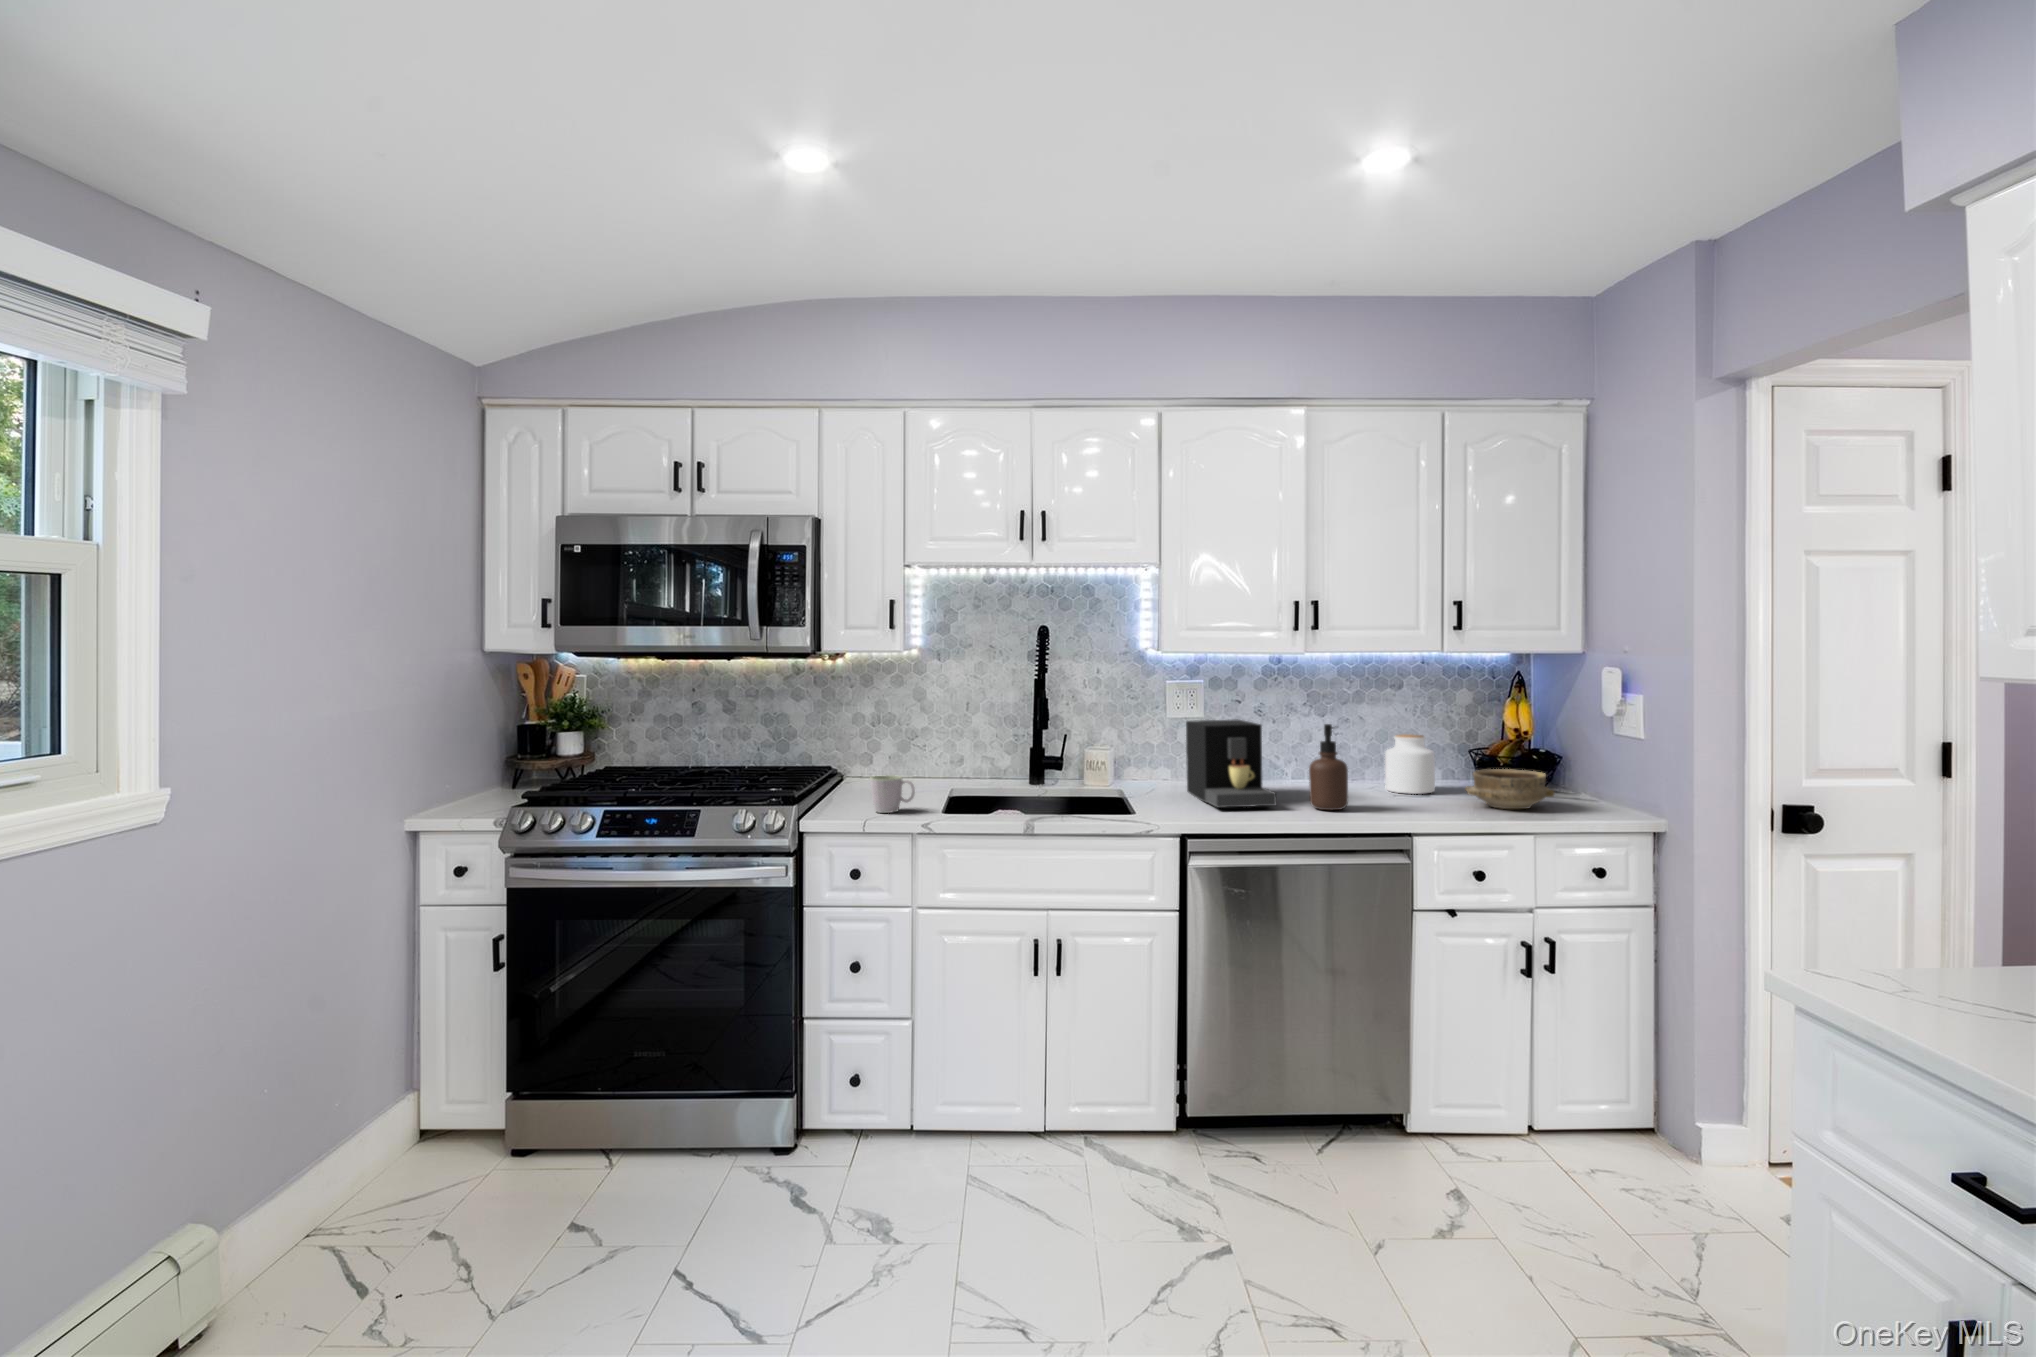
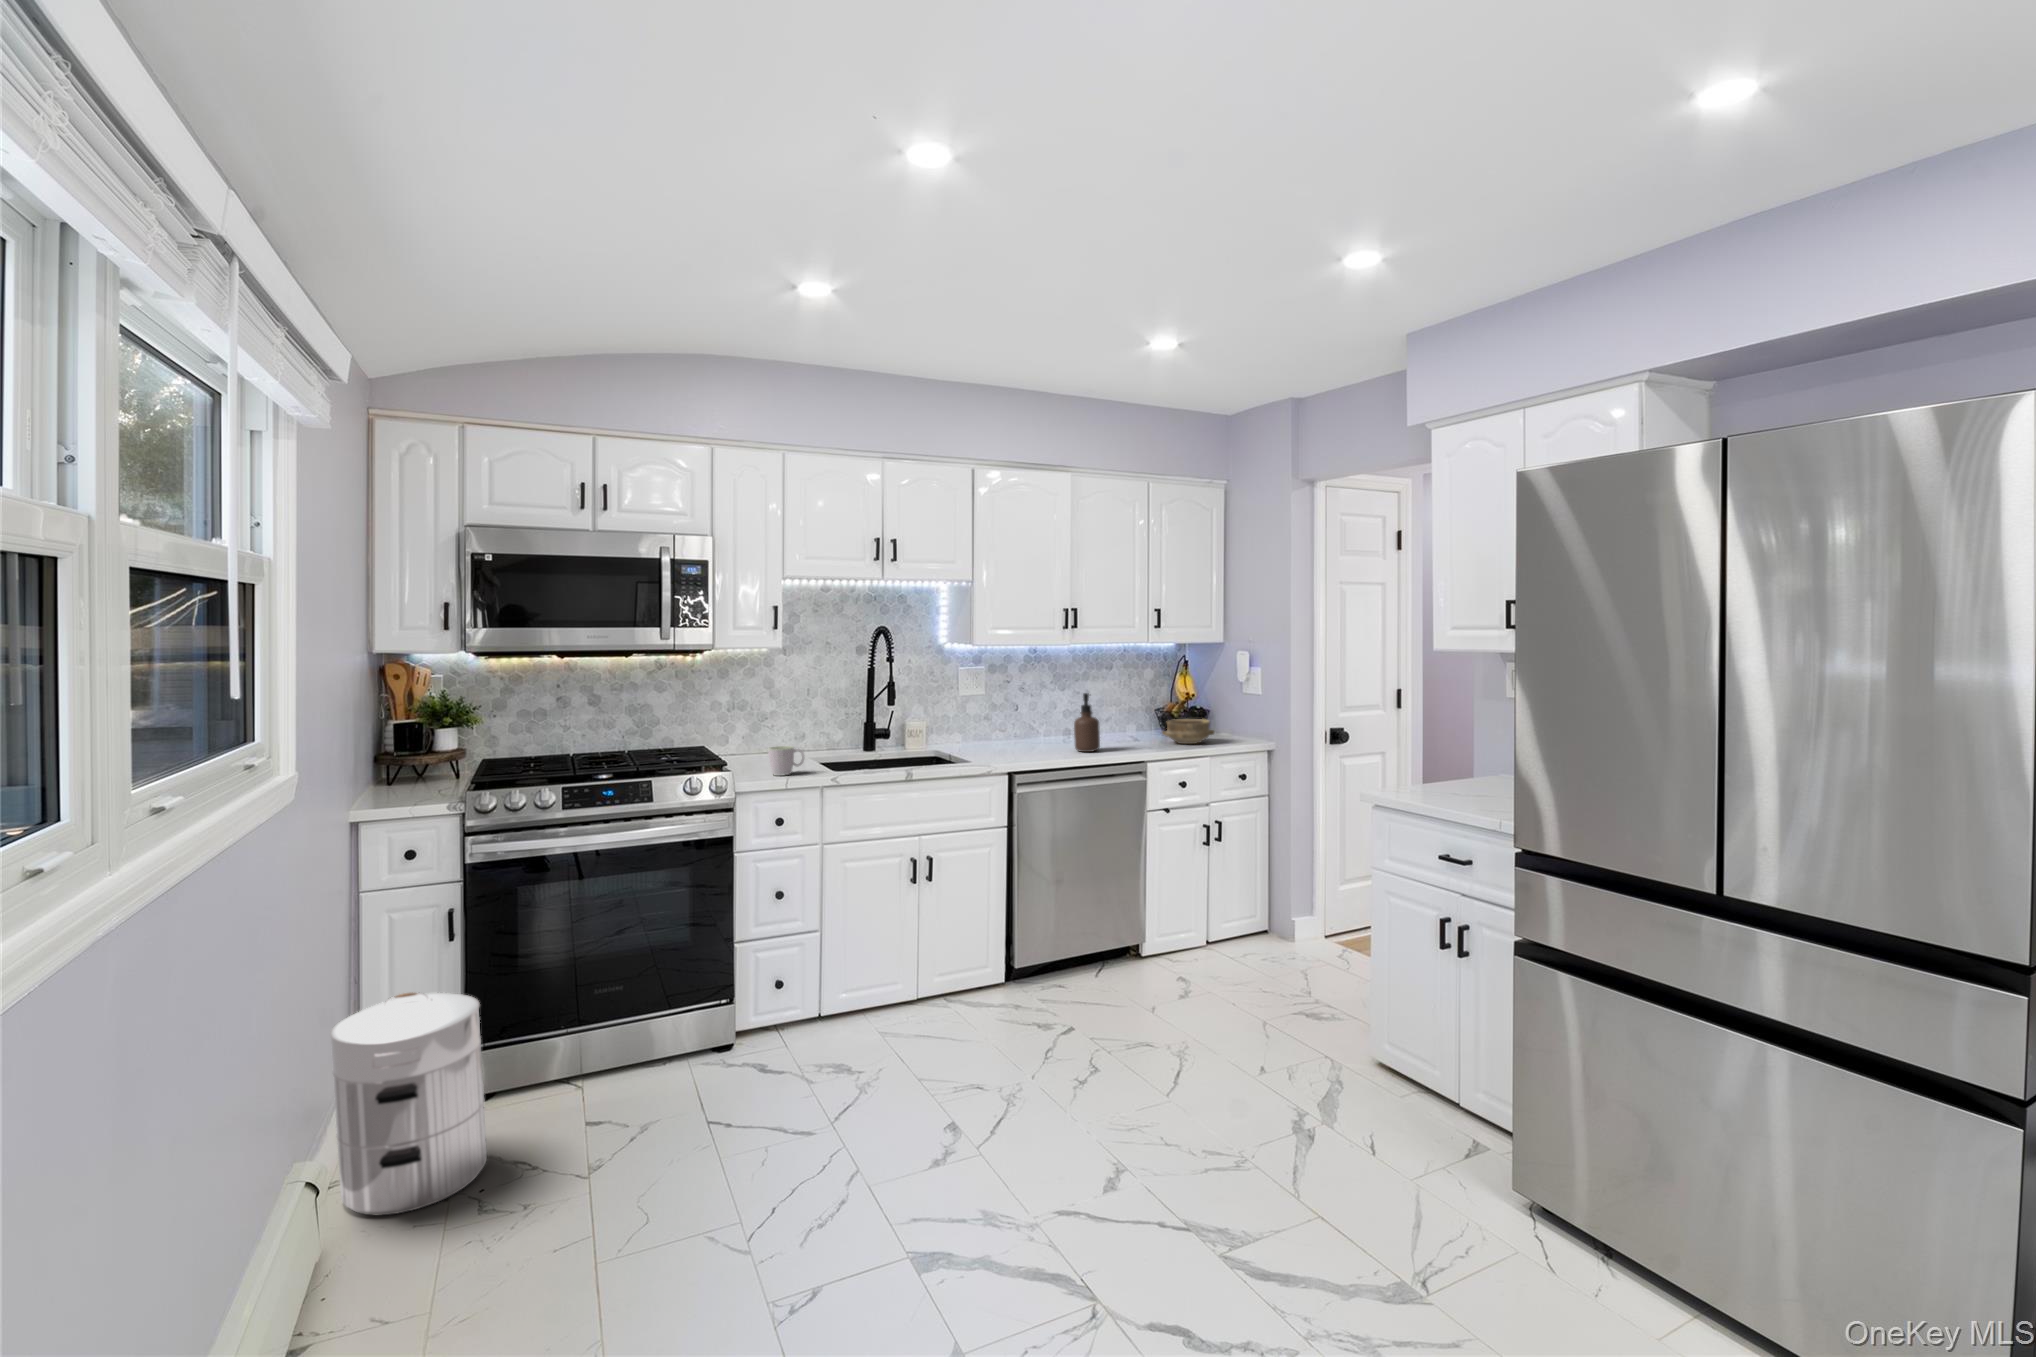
coffee maker: present [1186,719,1276,808] -> none [978,693,1056,755]
jar: present [1385,734,1435,794] -> none [1105,699,1137,739]
waste bin: none [262,1037,439,1296] -> present [330,993,487,1215]

